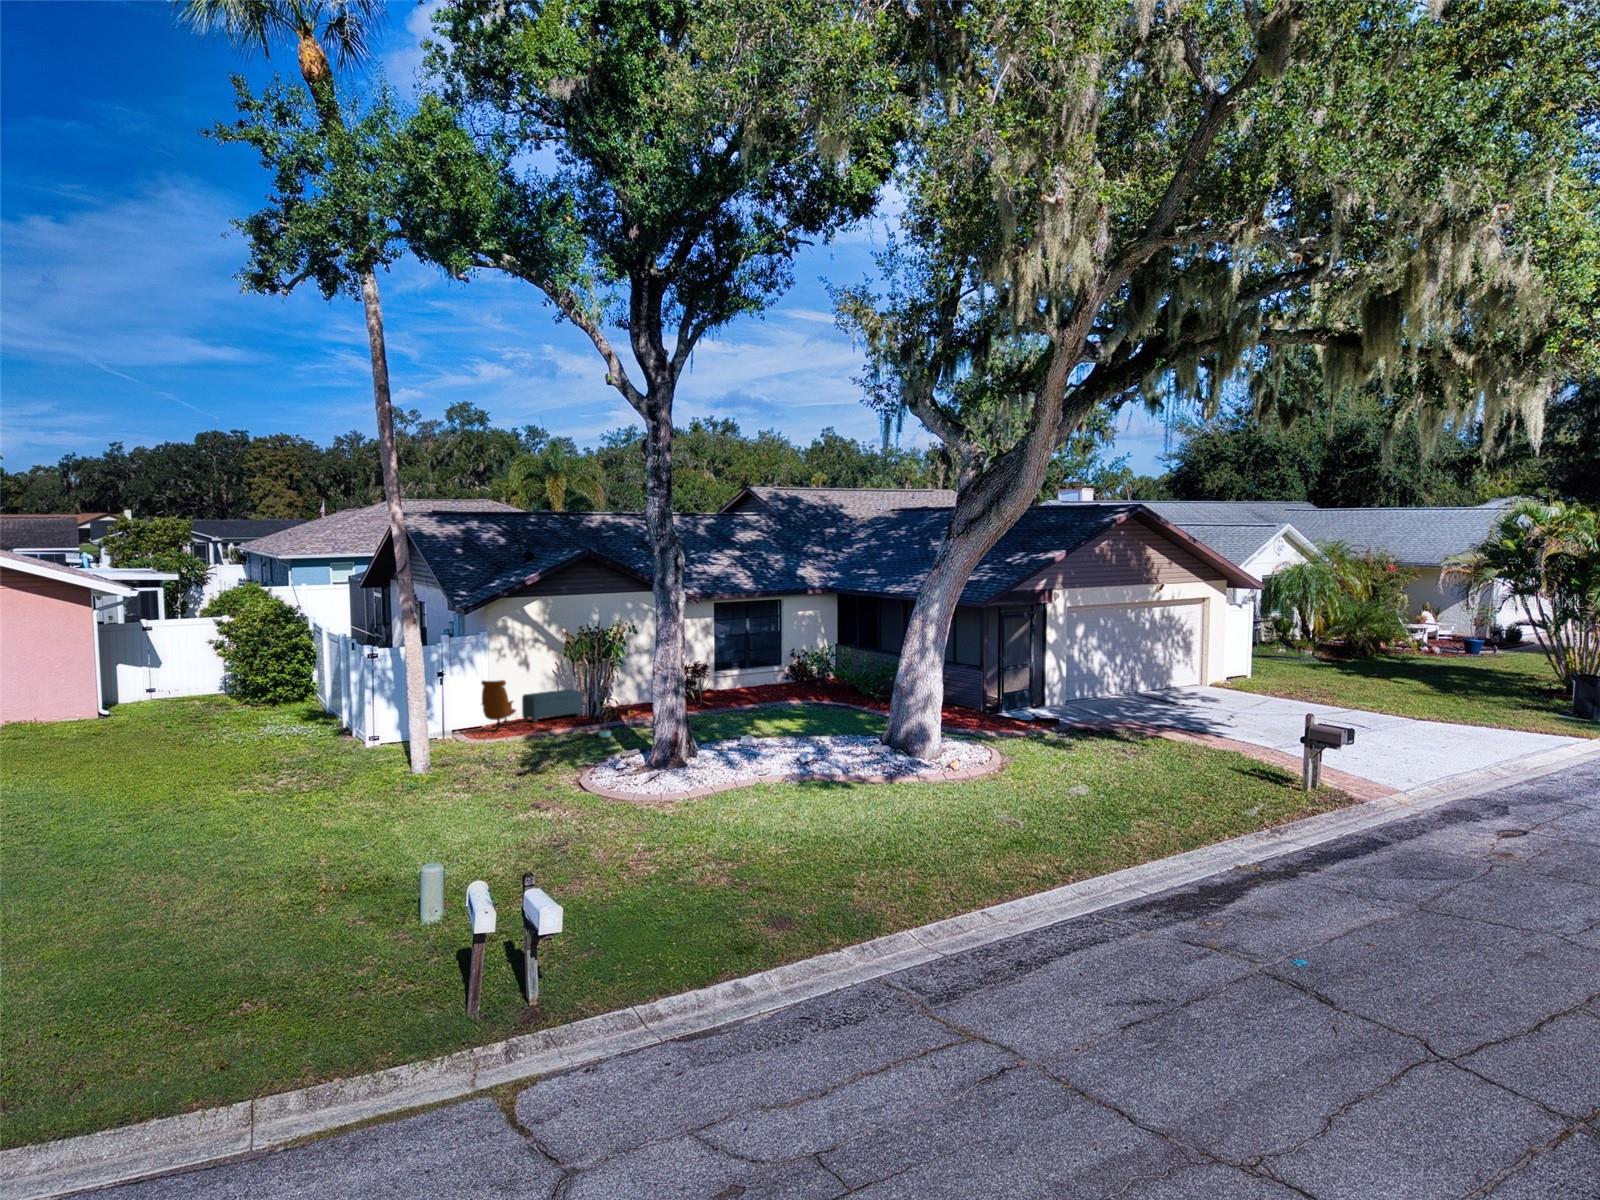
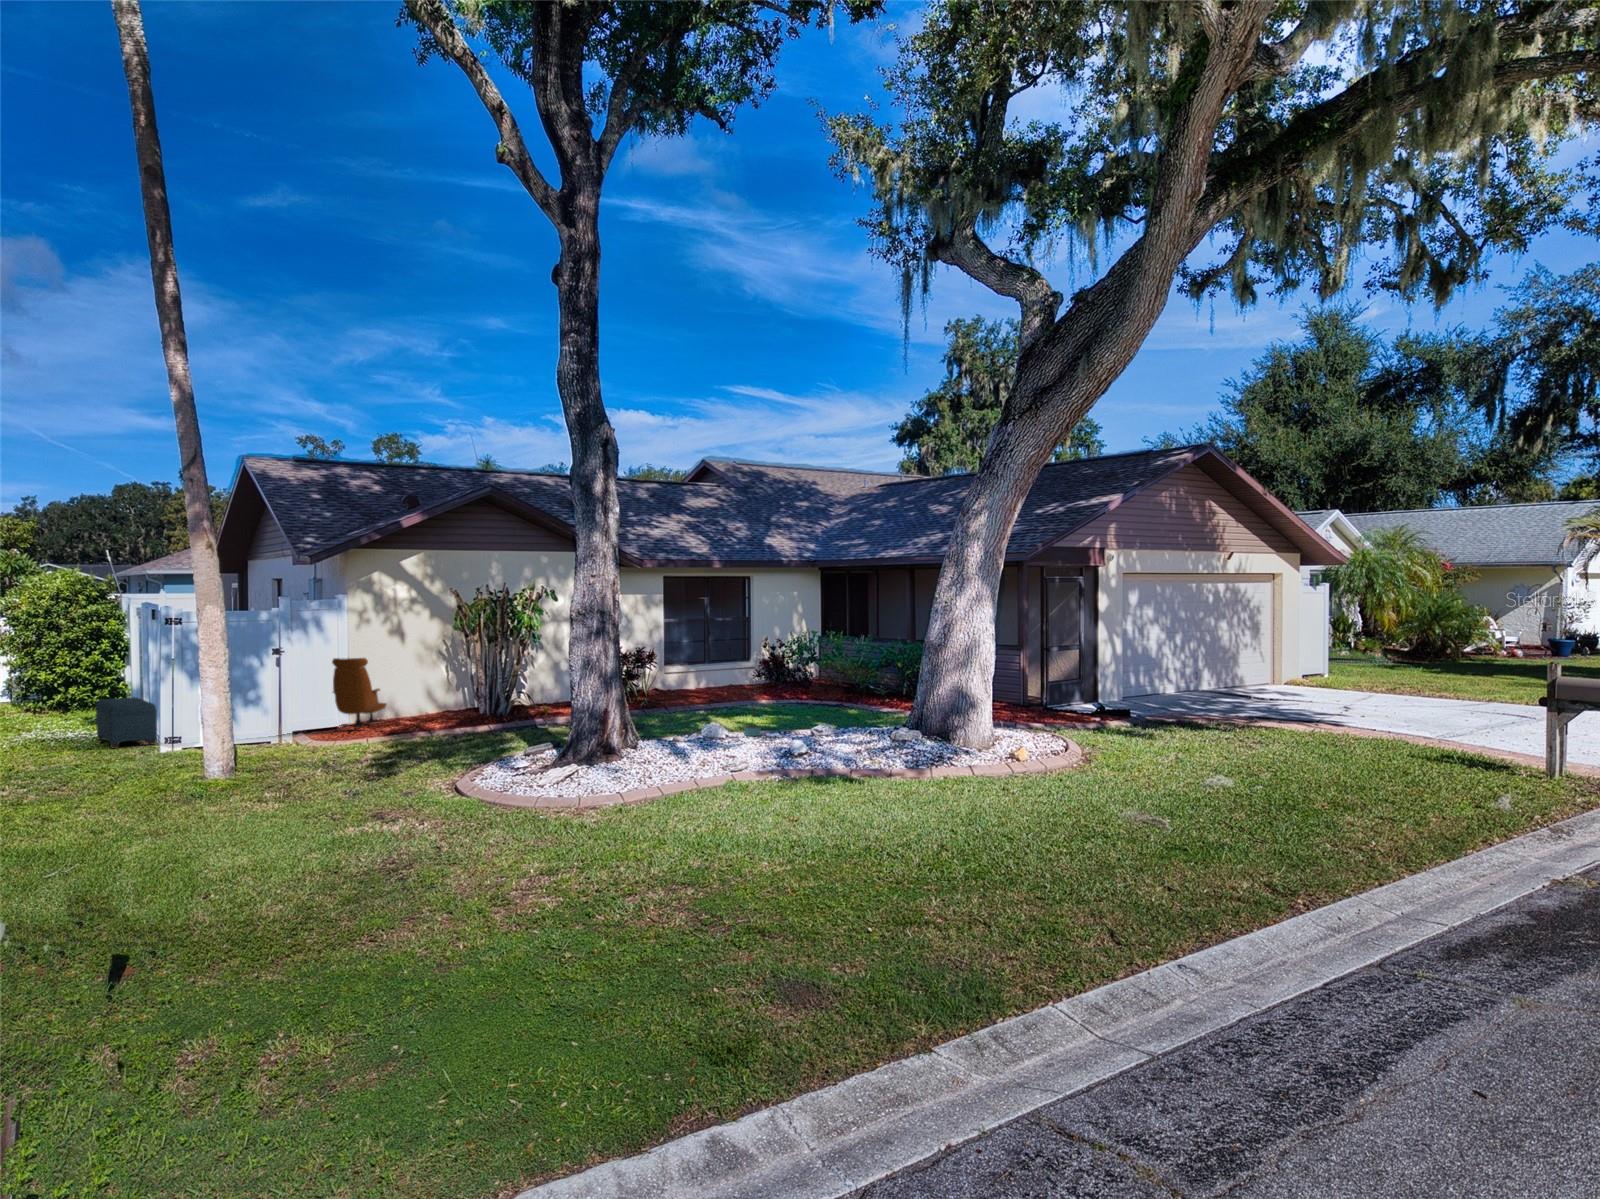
bench: present [522,689,582,723] -> present [96,697,157,749]
potted plant: present [599,711,611,737] -> present [745,686,768,736]

